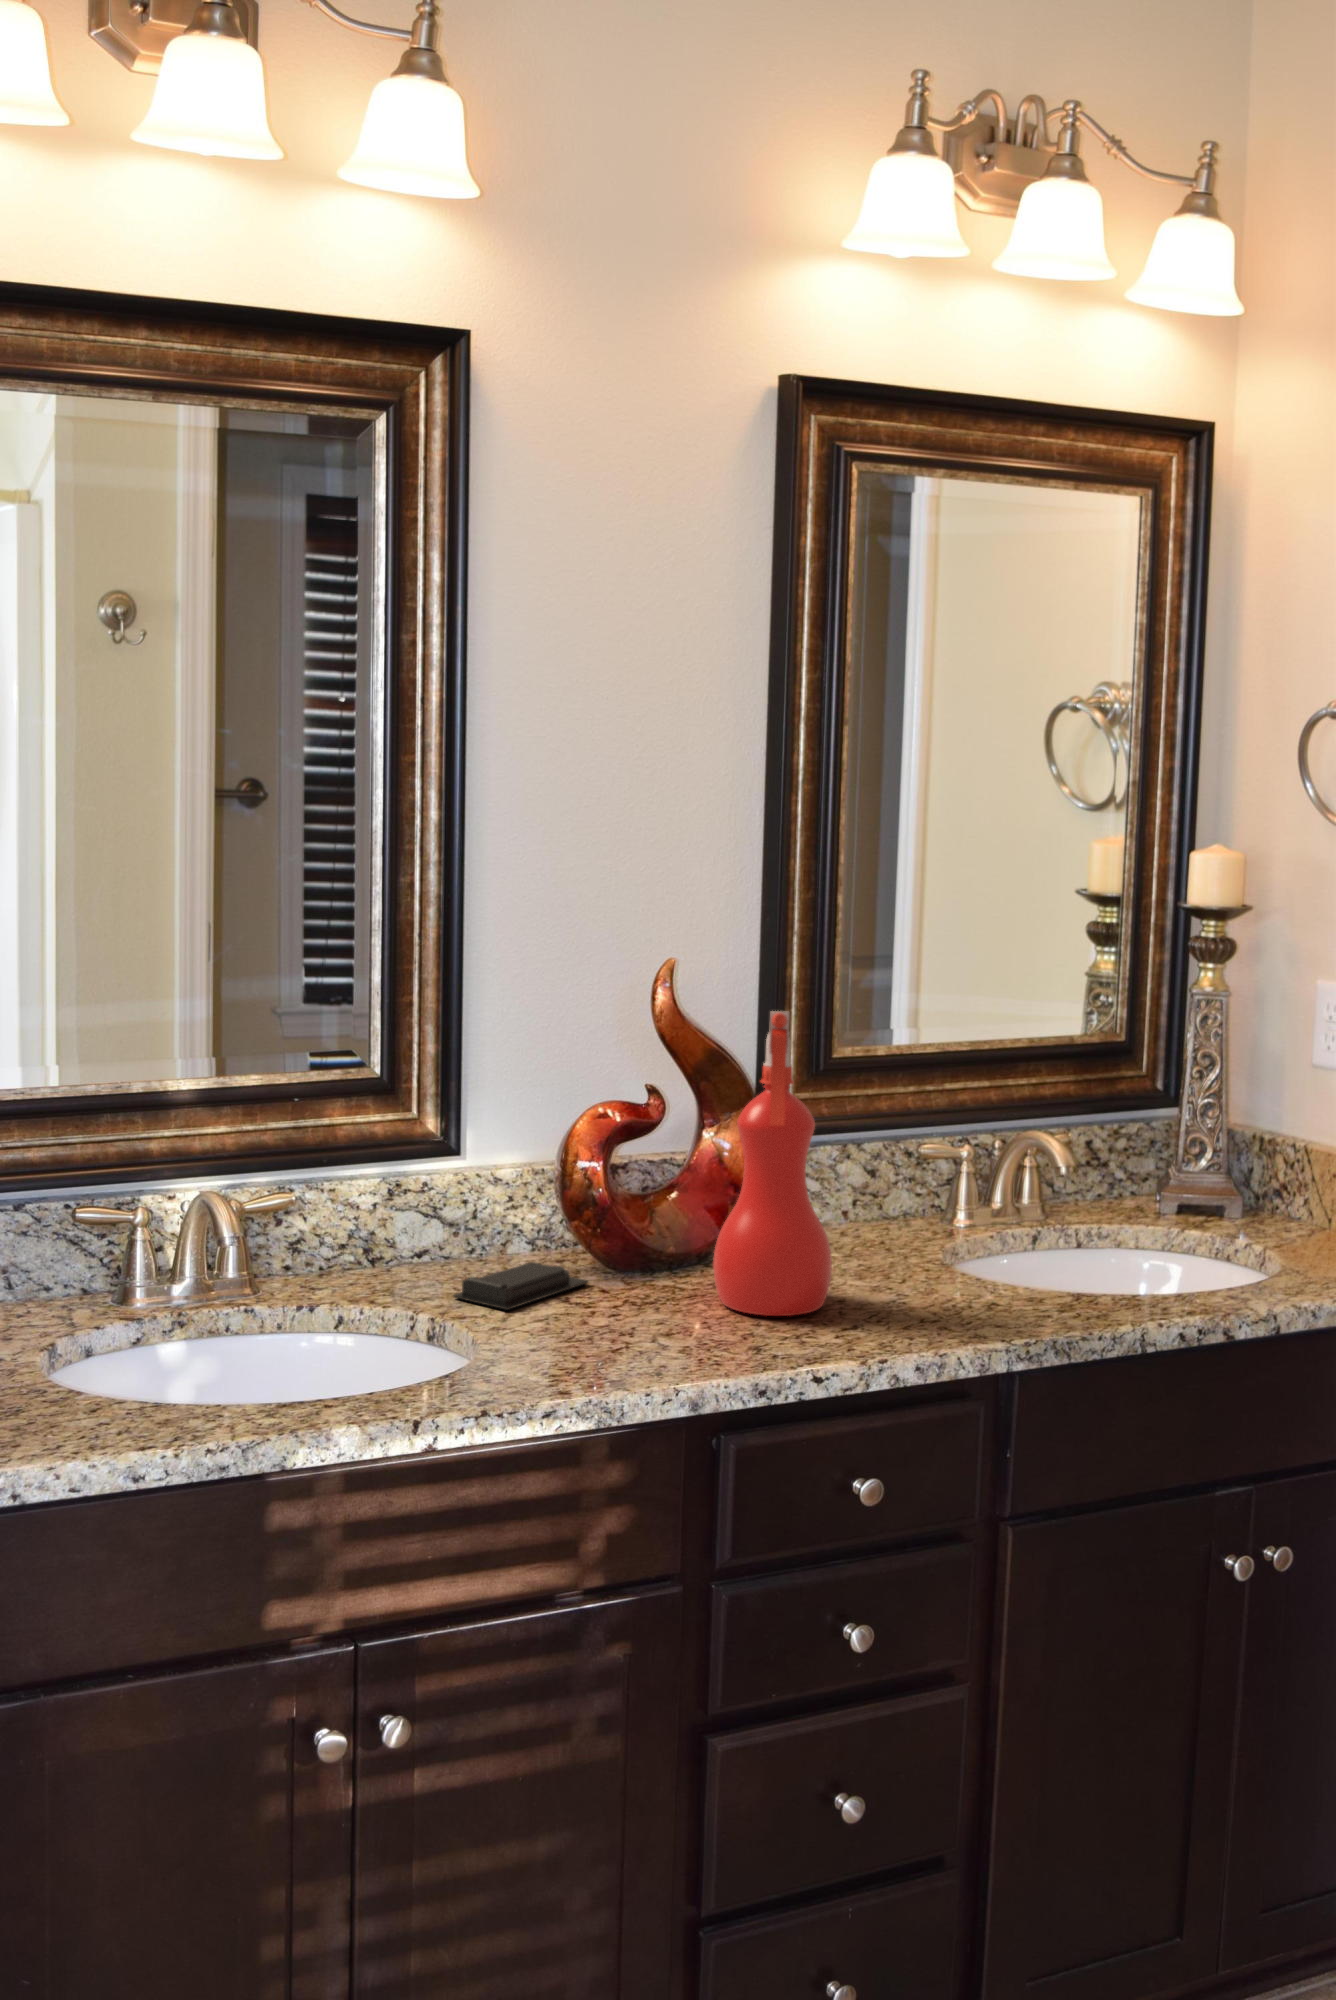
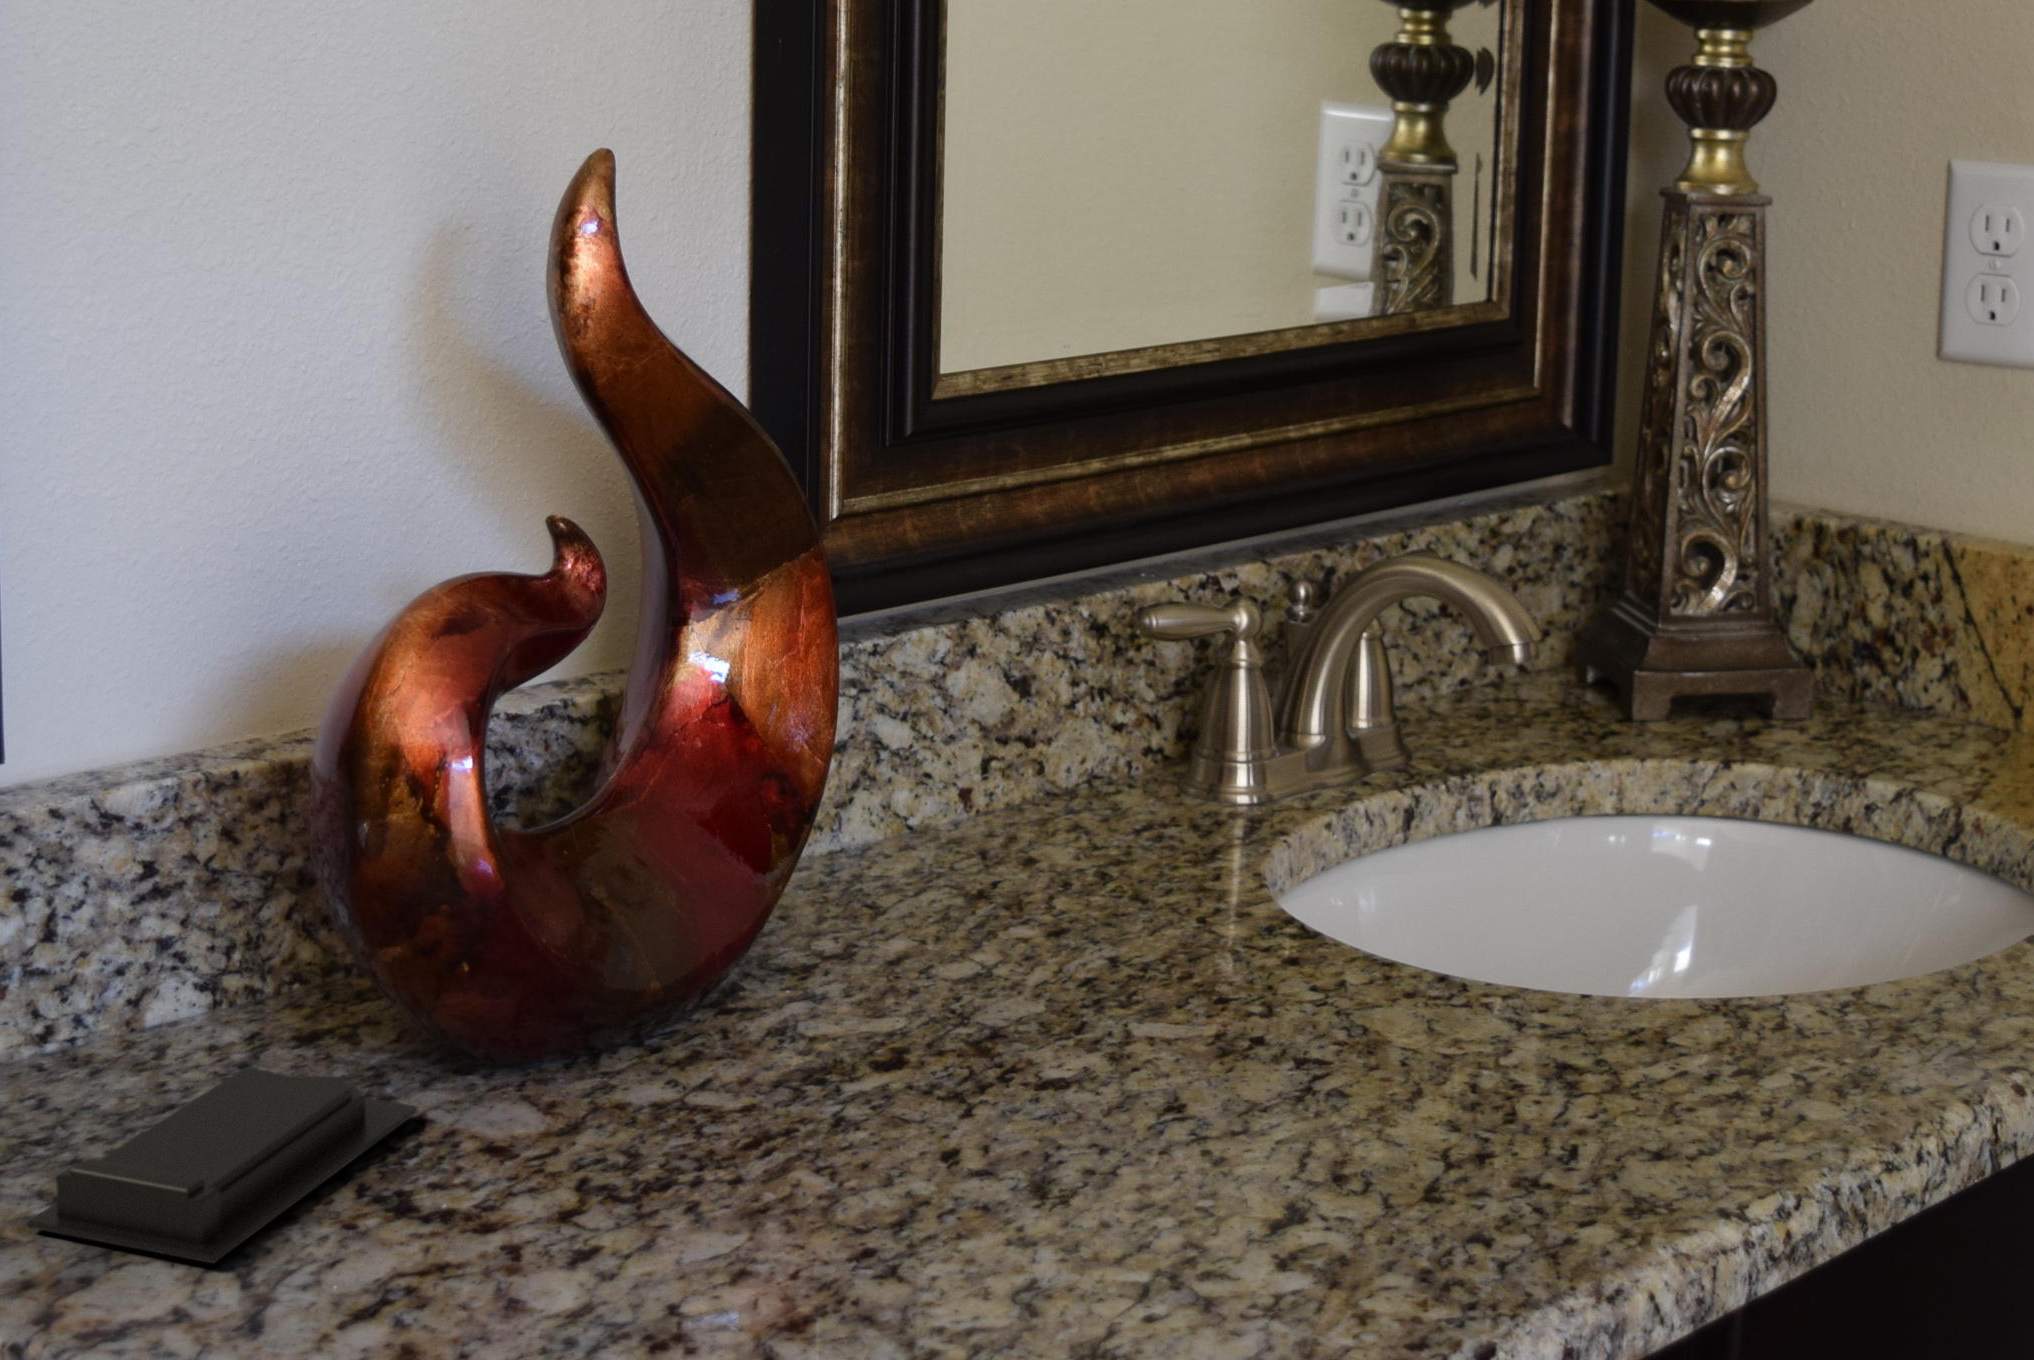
spray bottle: present [713,1011,832,1316] -> none [786,337,1110,1183]

